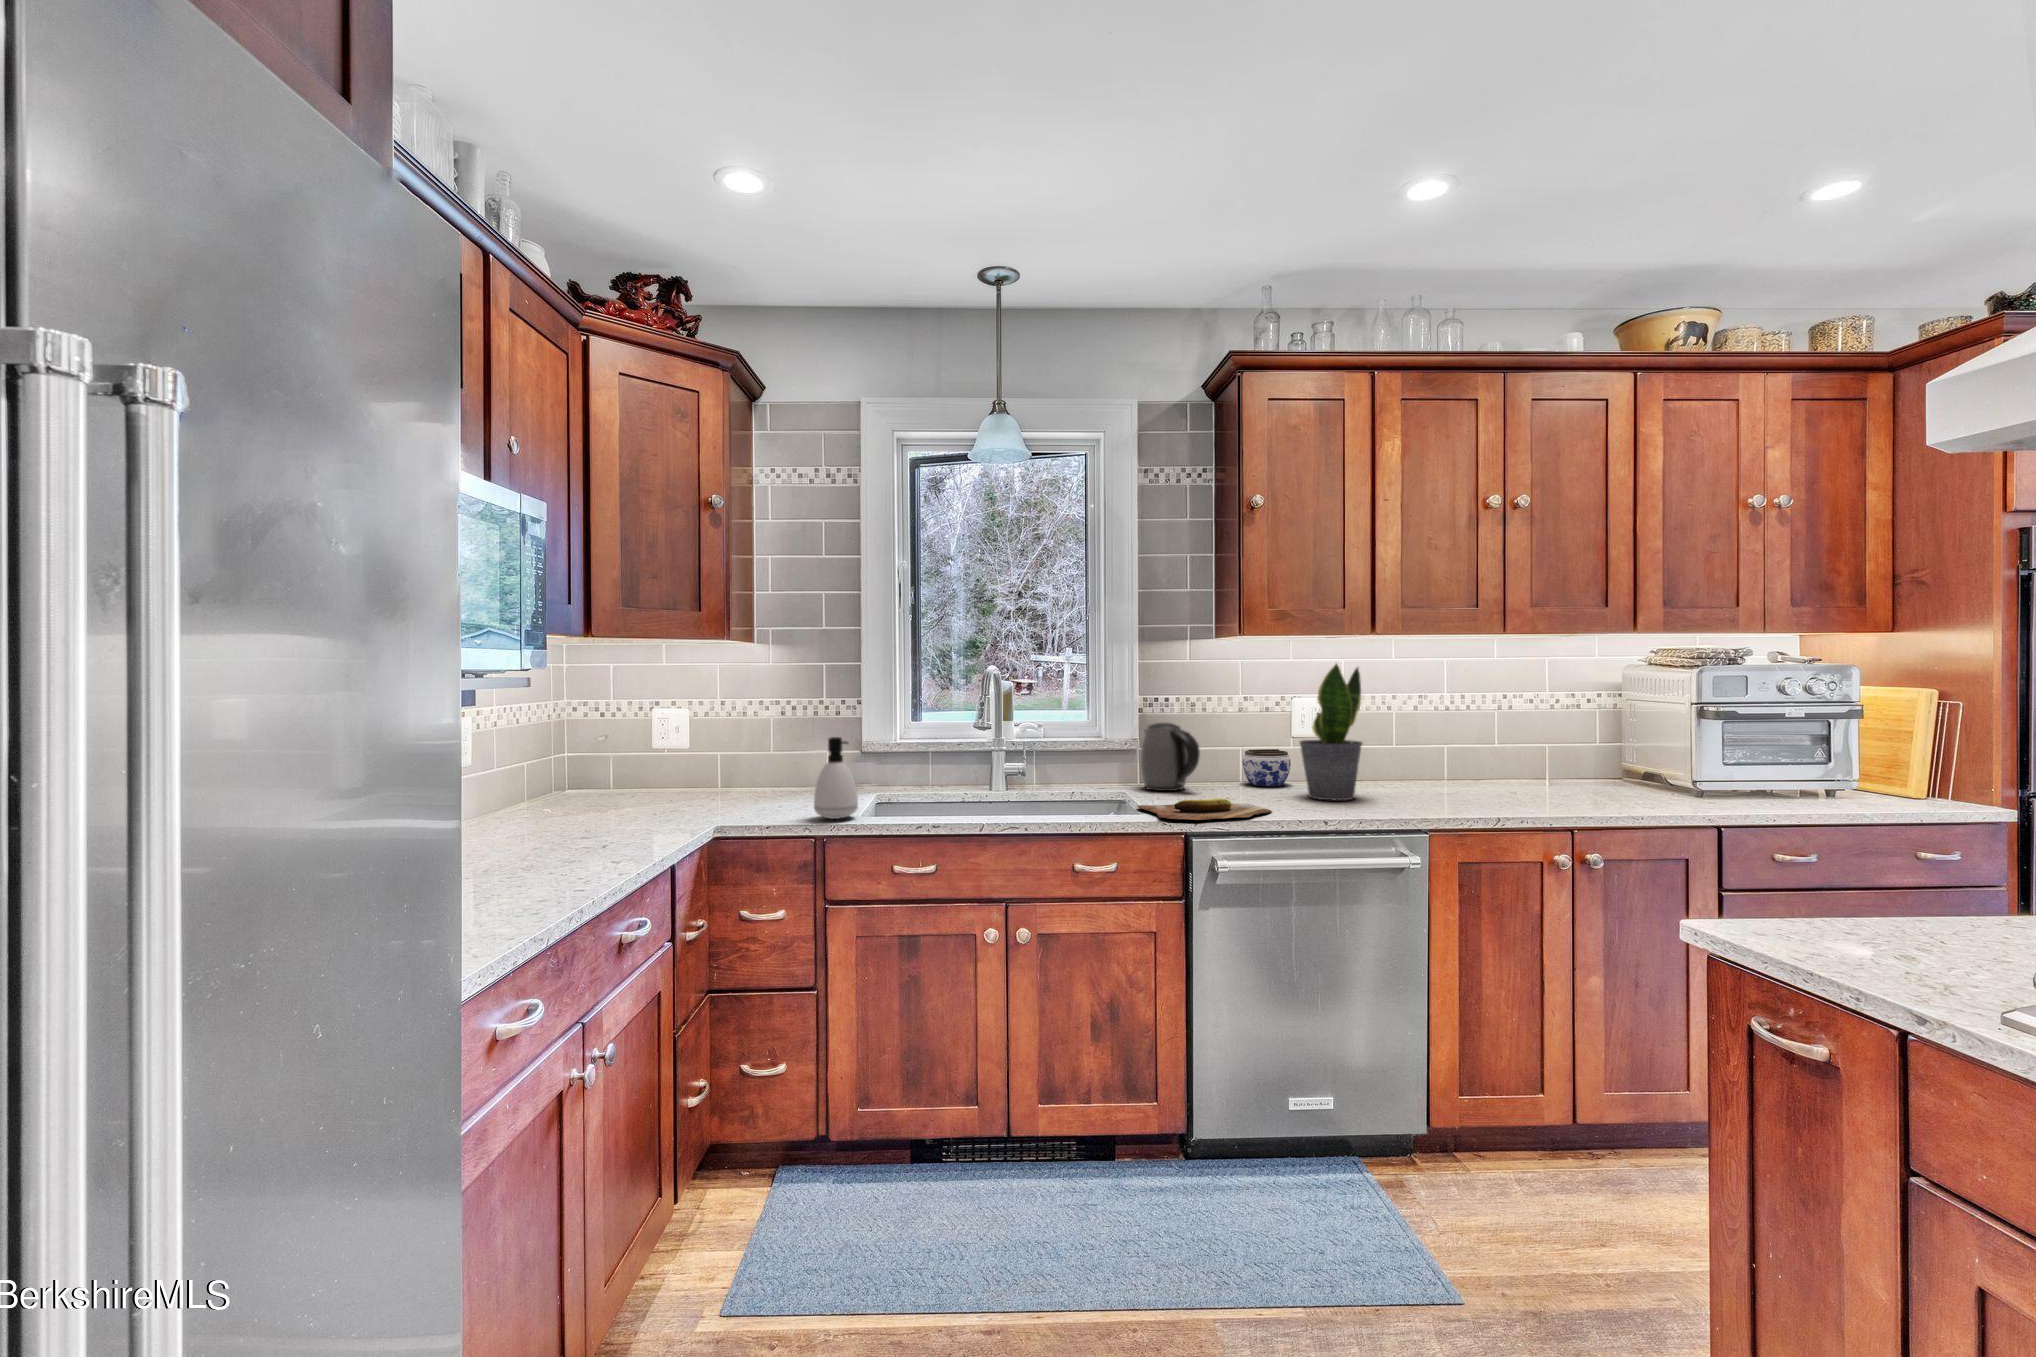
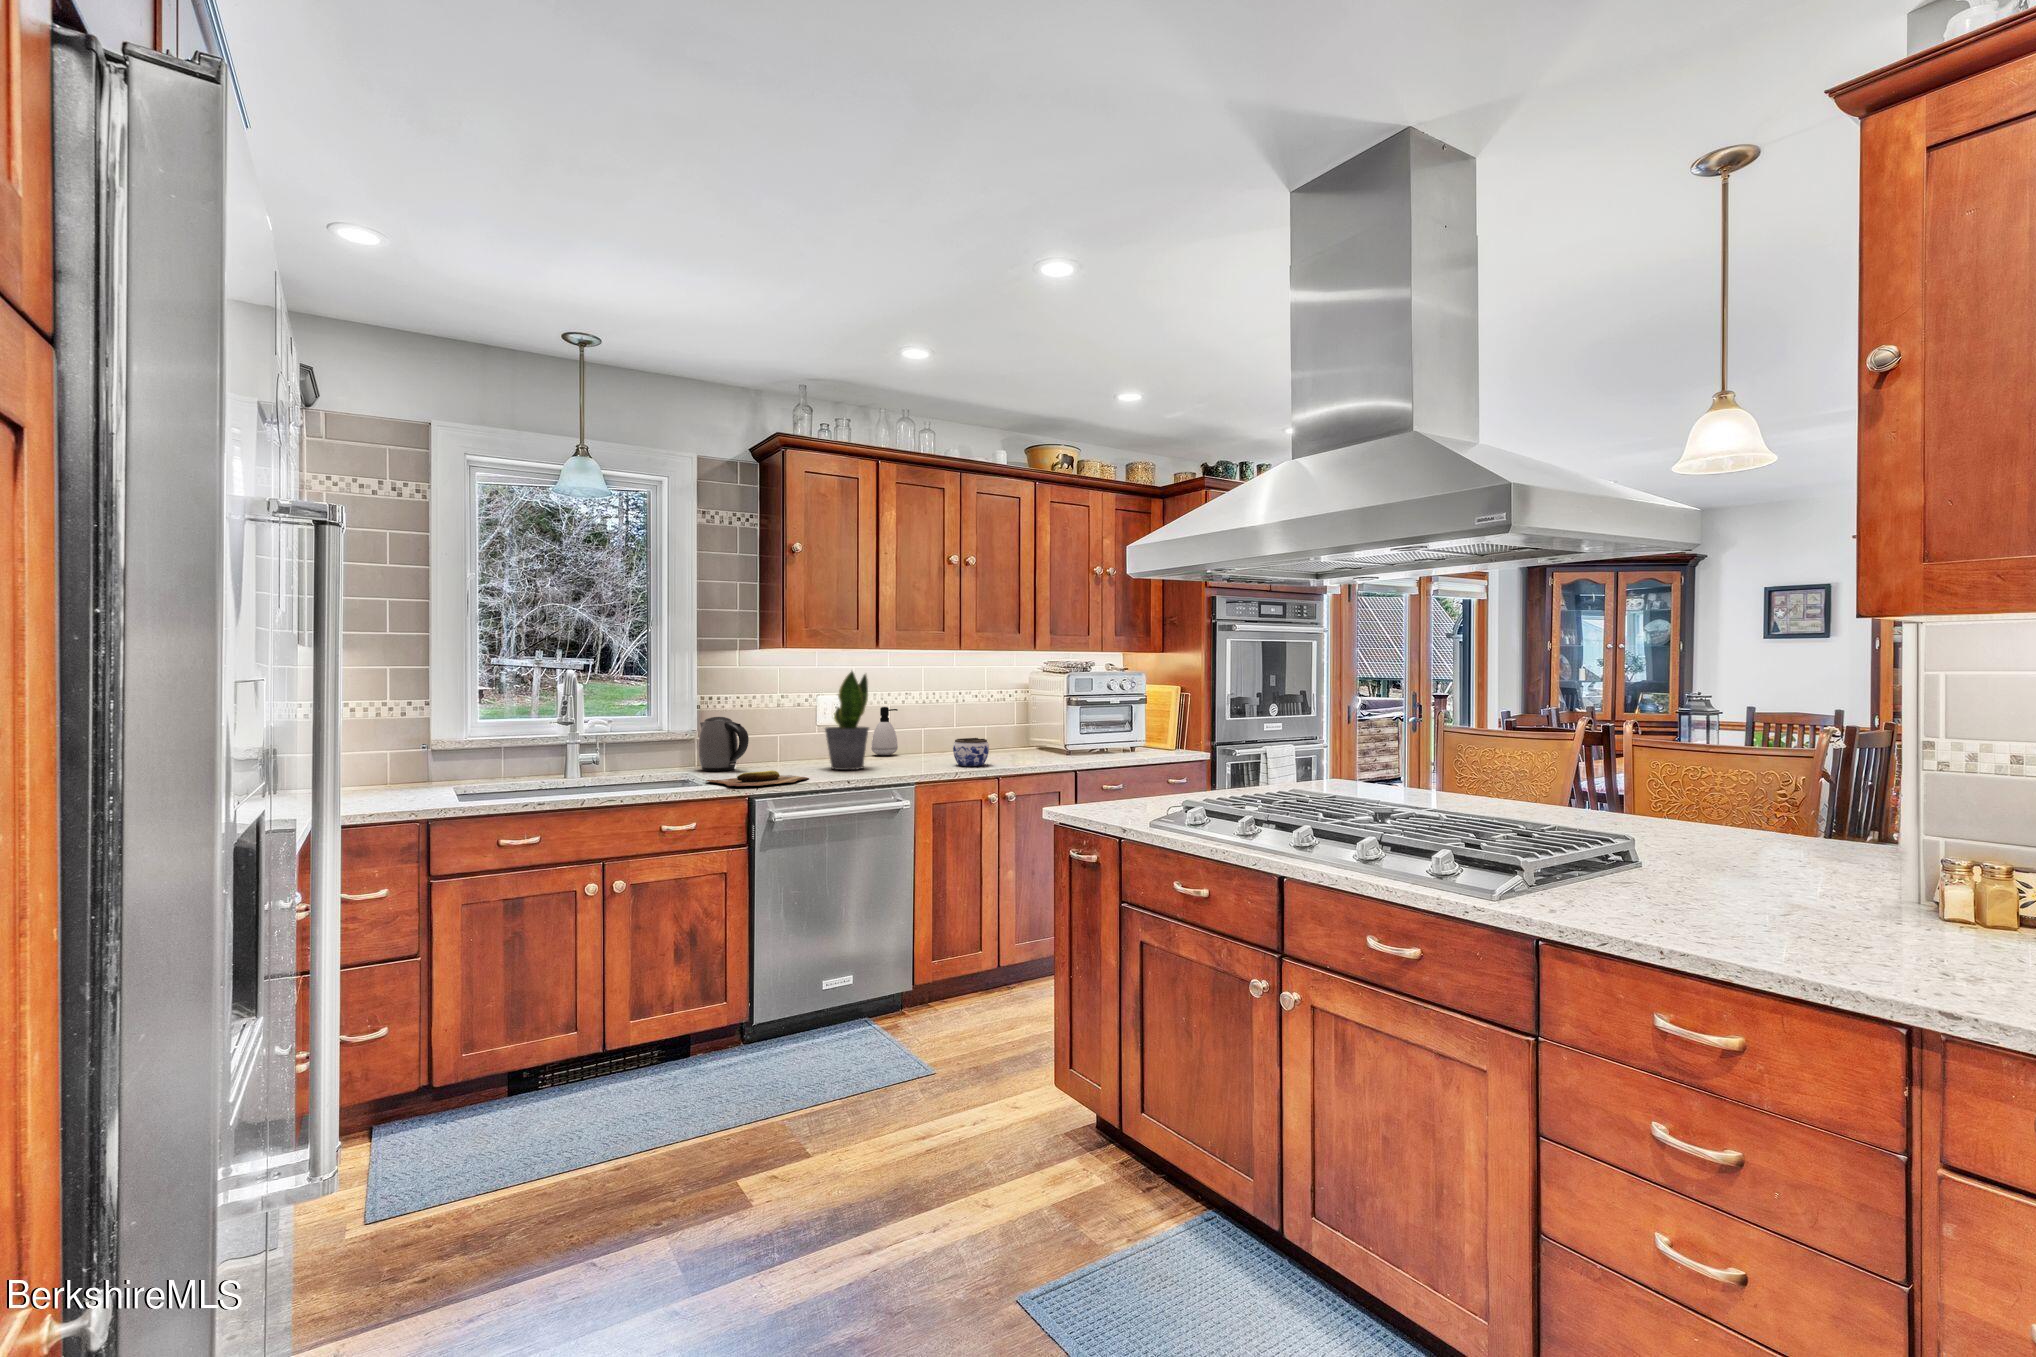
soap dispenser: present [814,737,858,819] -> present [871,707,898,755]
jar: present [1243,749,1291,786] -> present [953,738,989,766]

